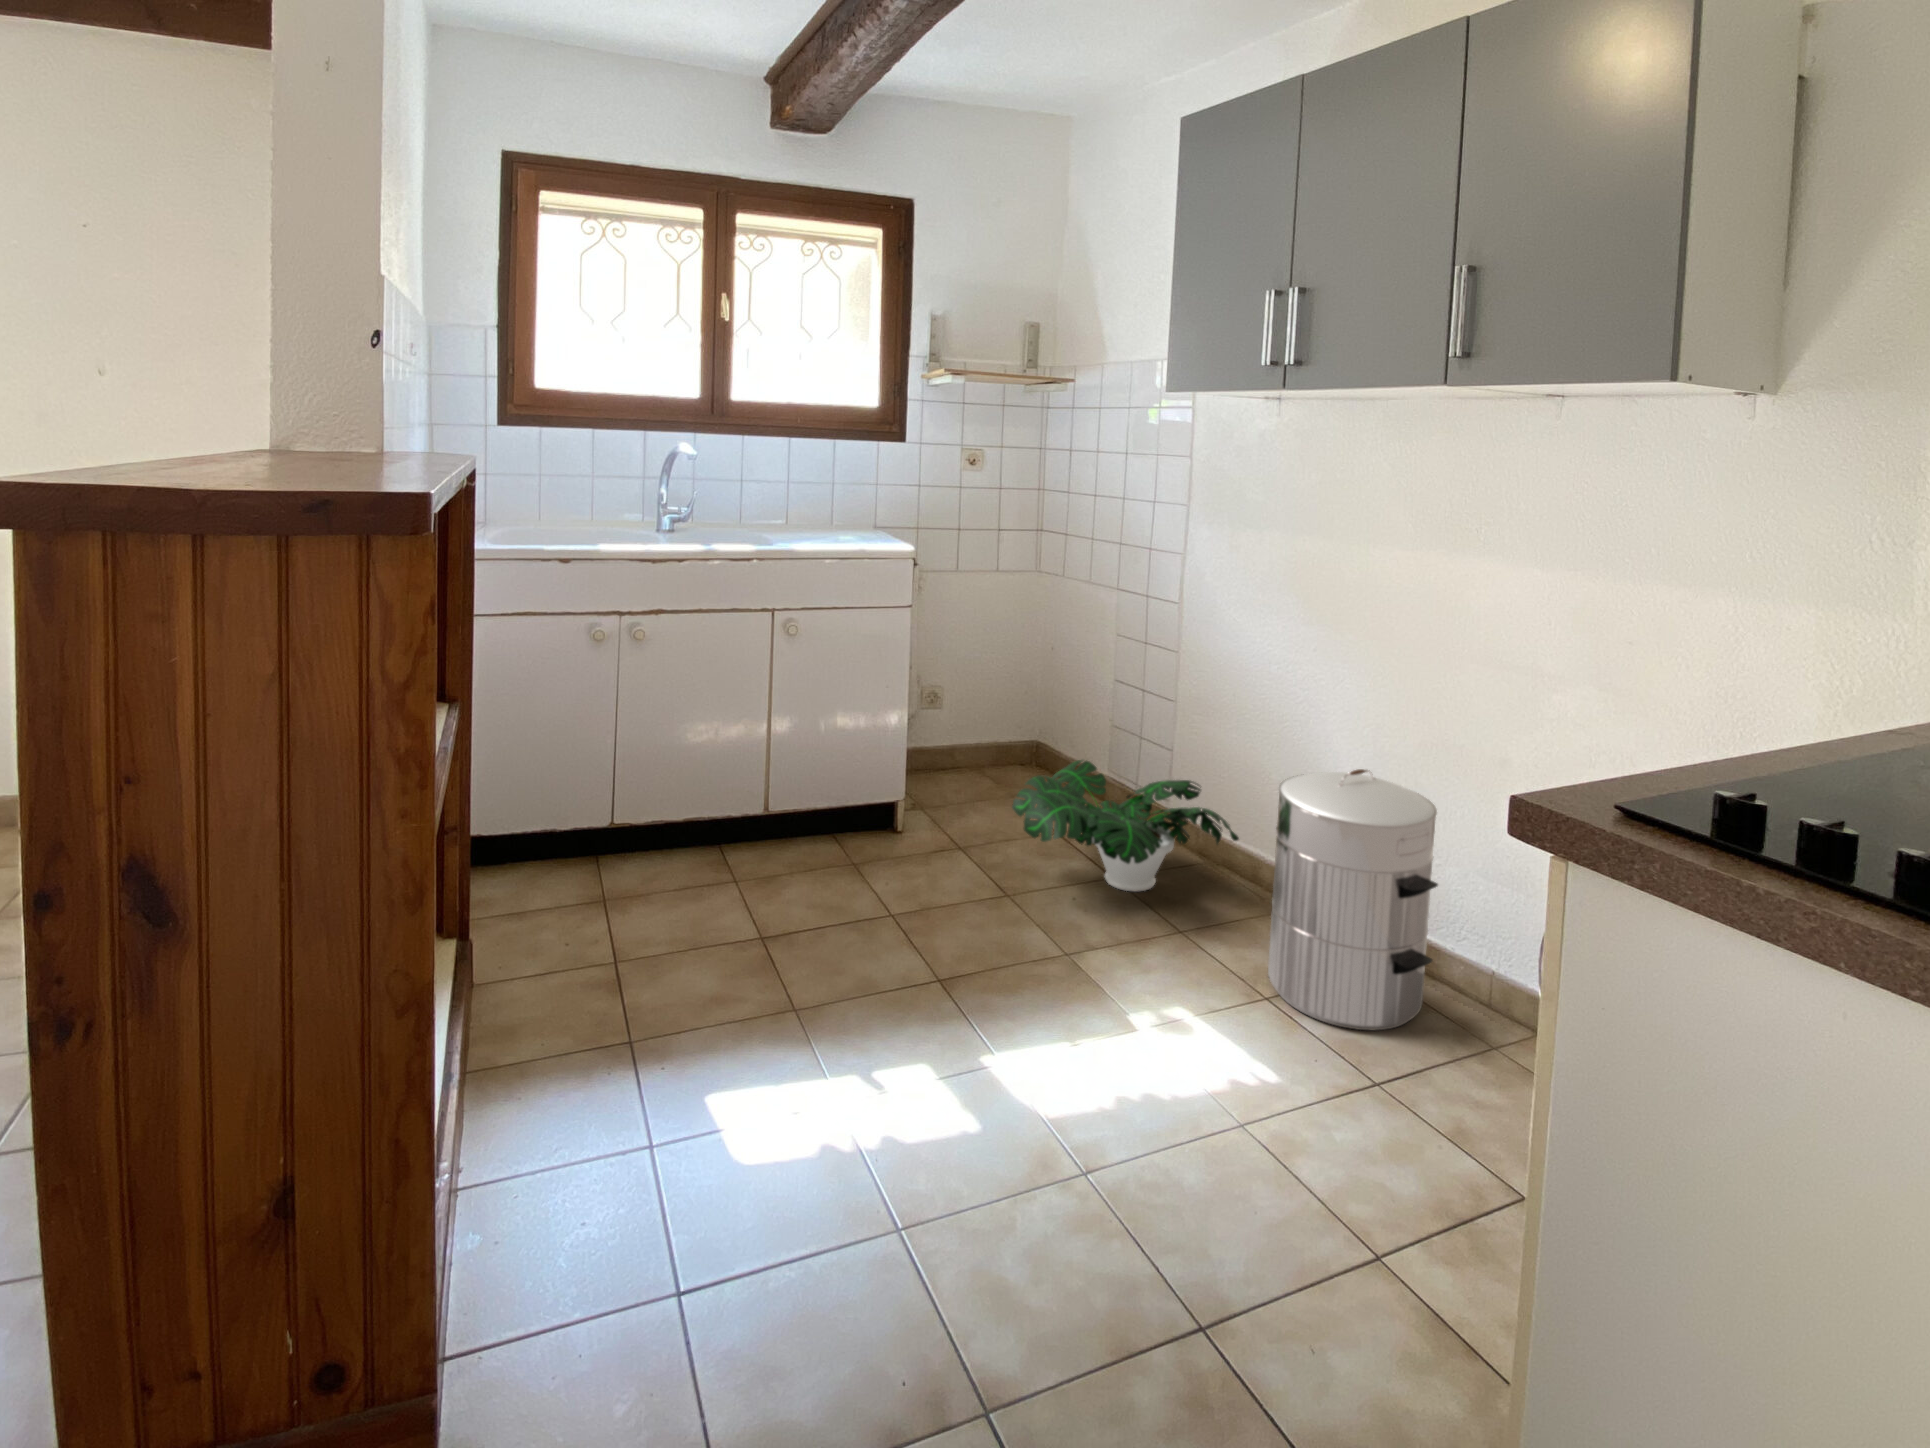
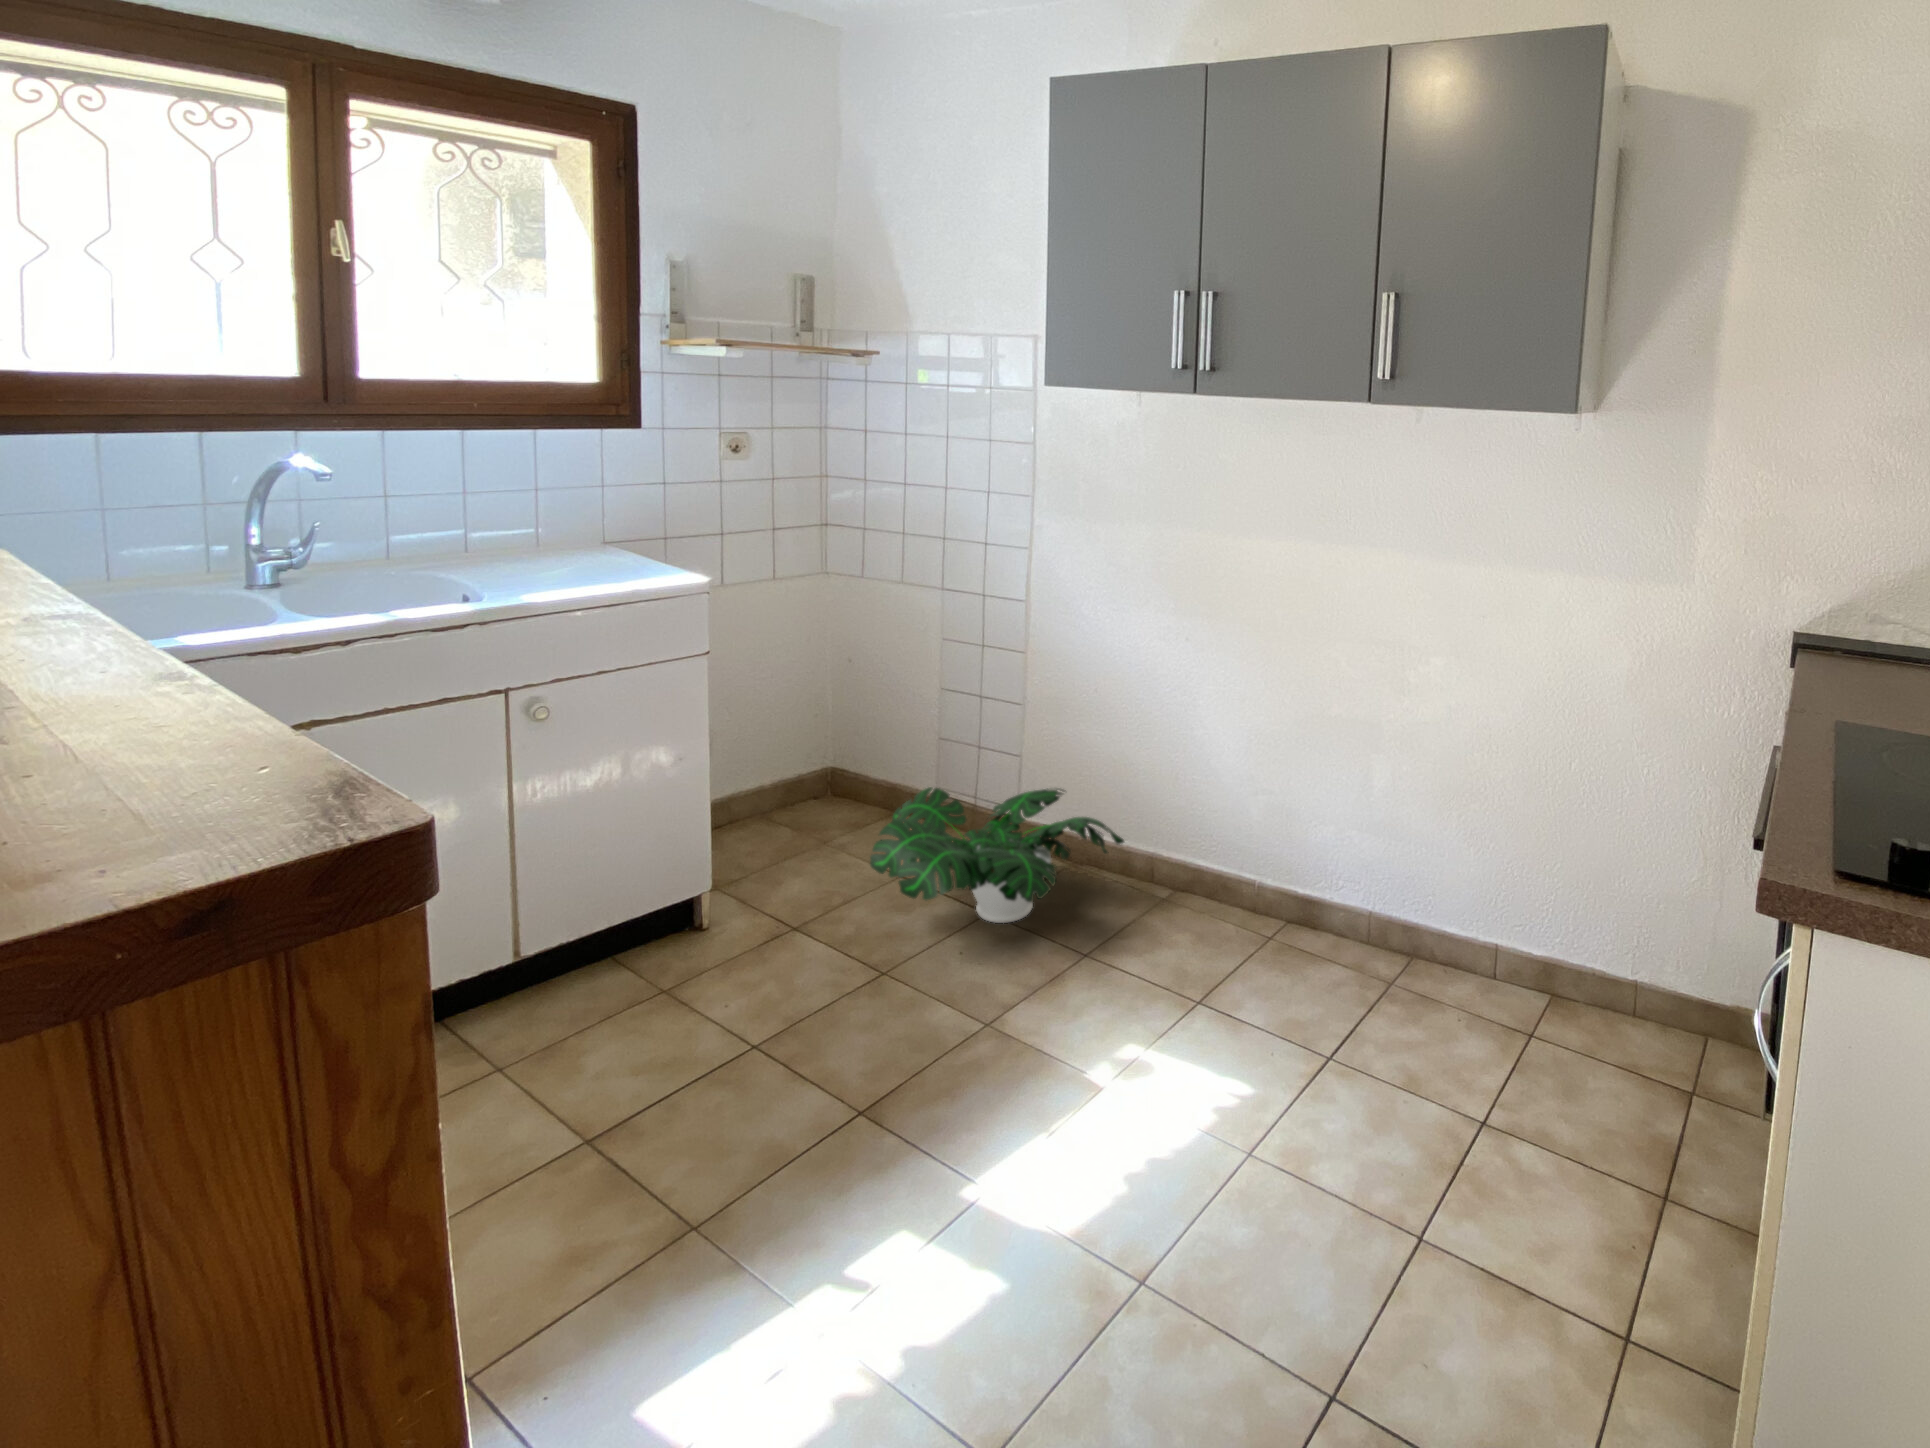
waste bin: present [1268,769,1438,1030] -> none [1181,760,1348,1011]

